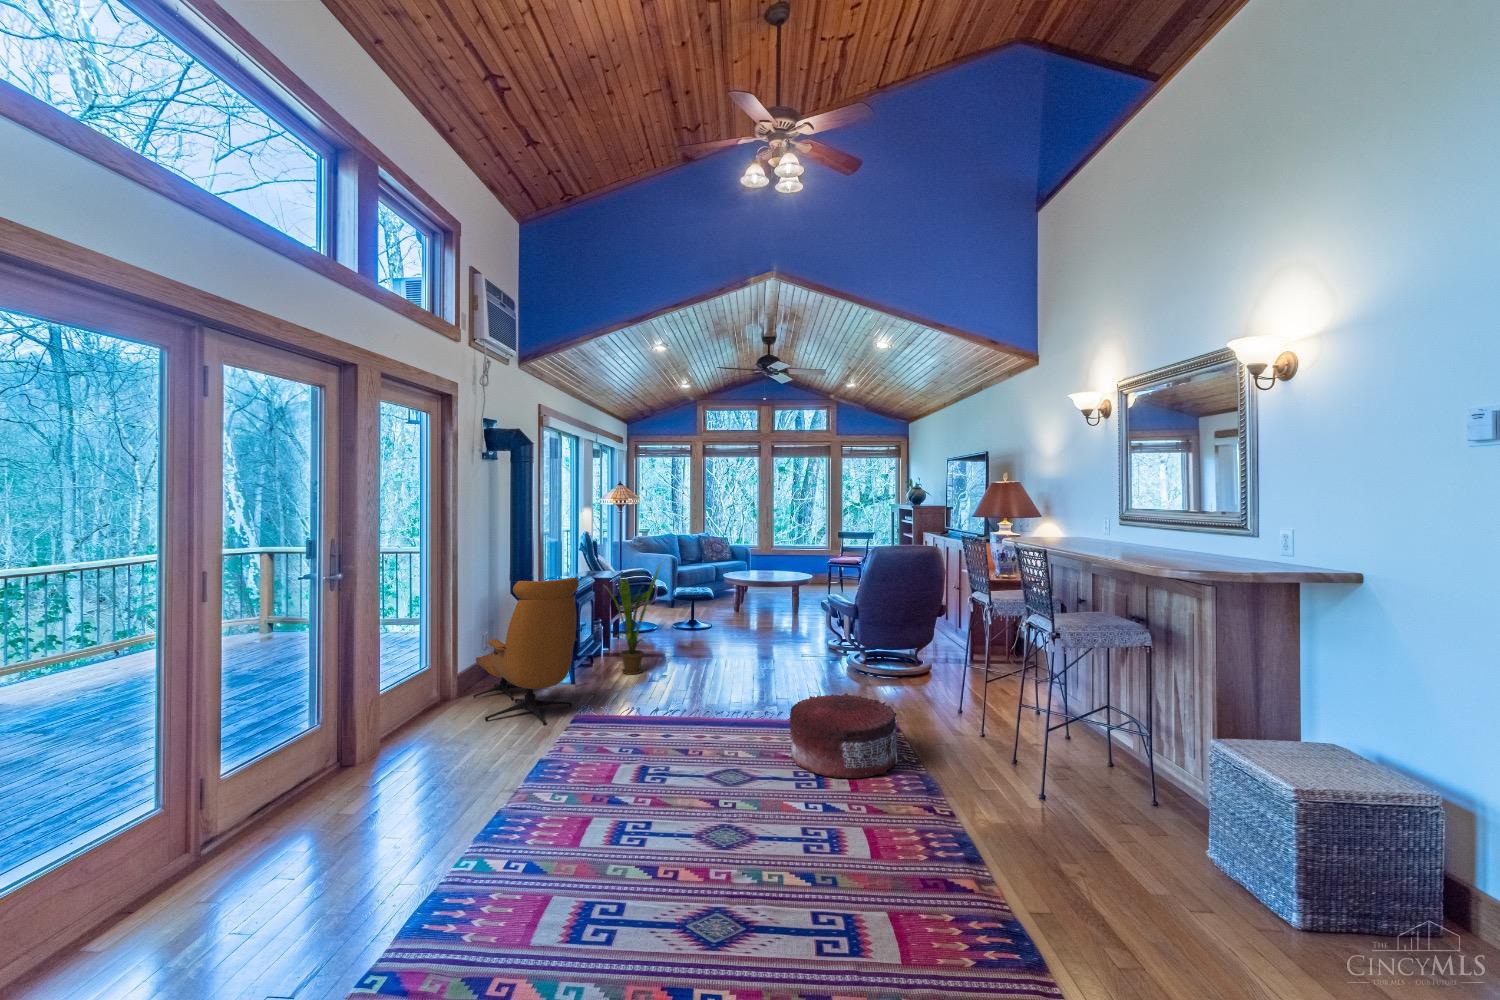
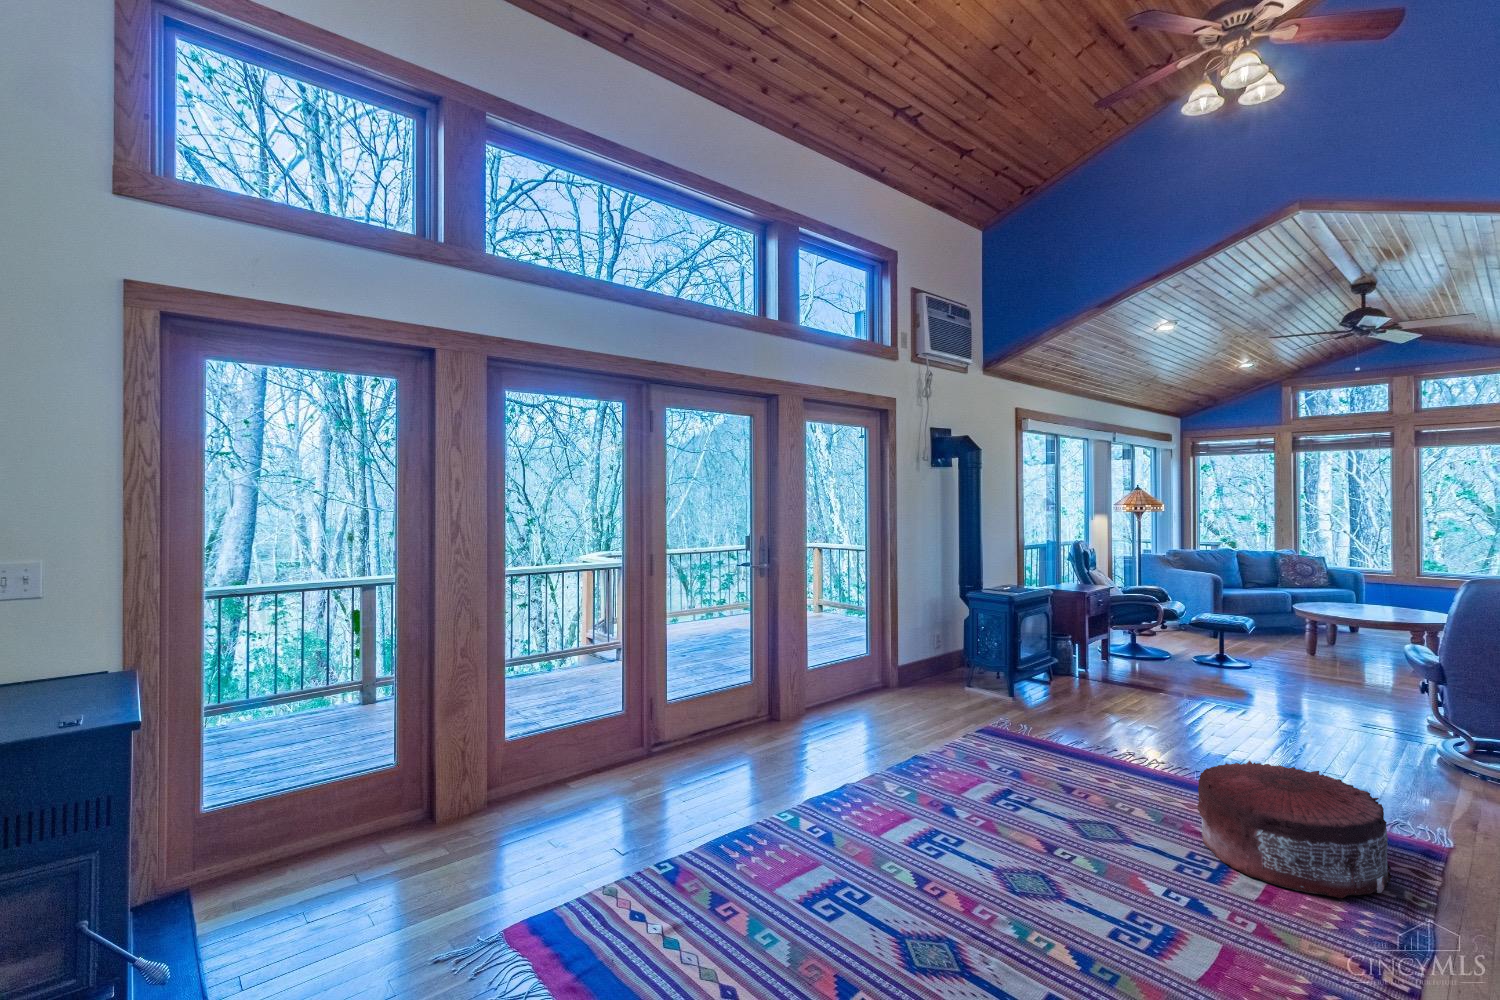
house plant: present [606,564,661,675] -> none [1053,571,1134,698]
lounge chair: present [474,577,579,725] -> none [908,580,997,725]

